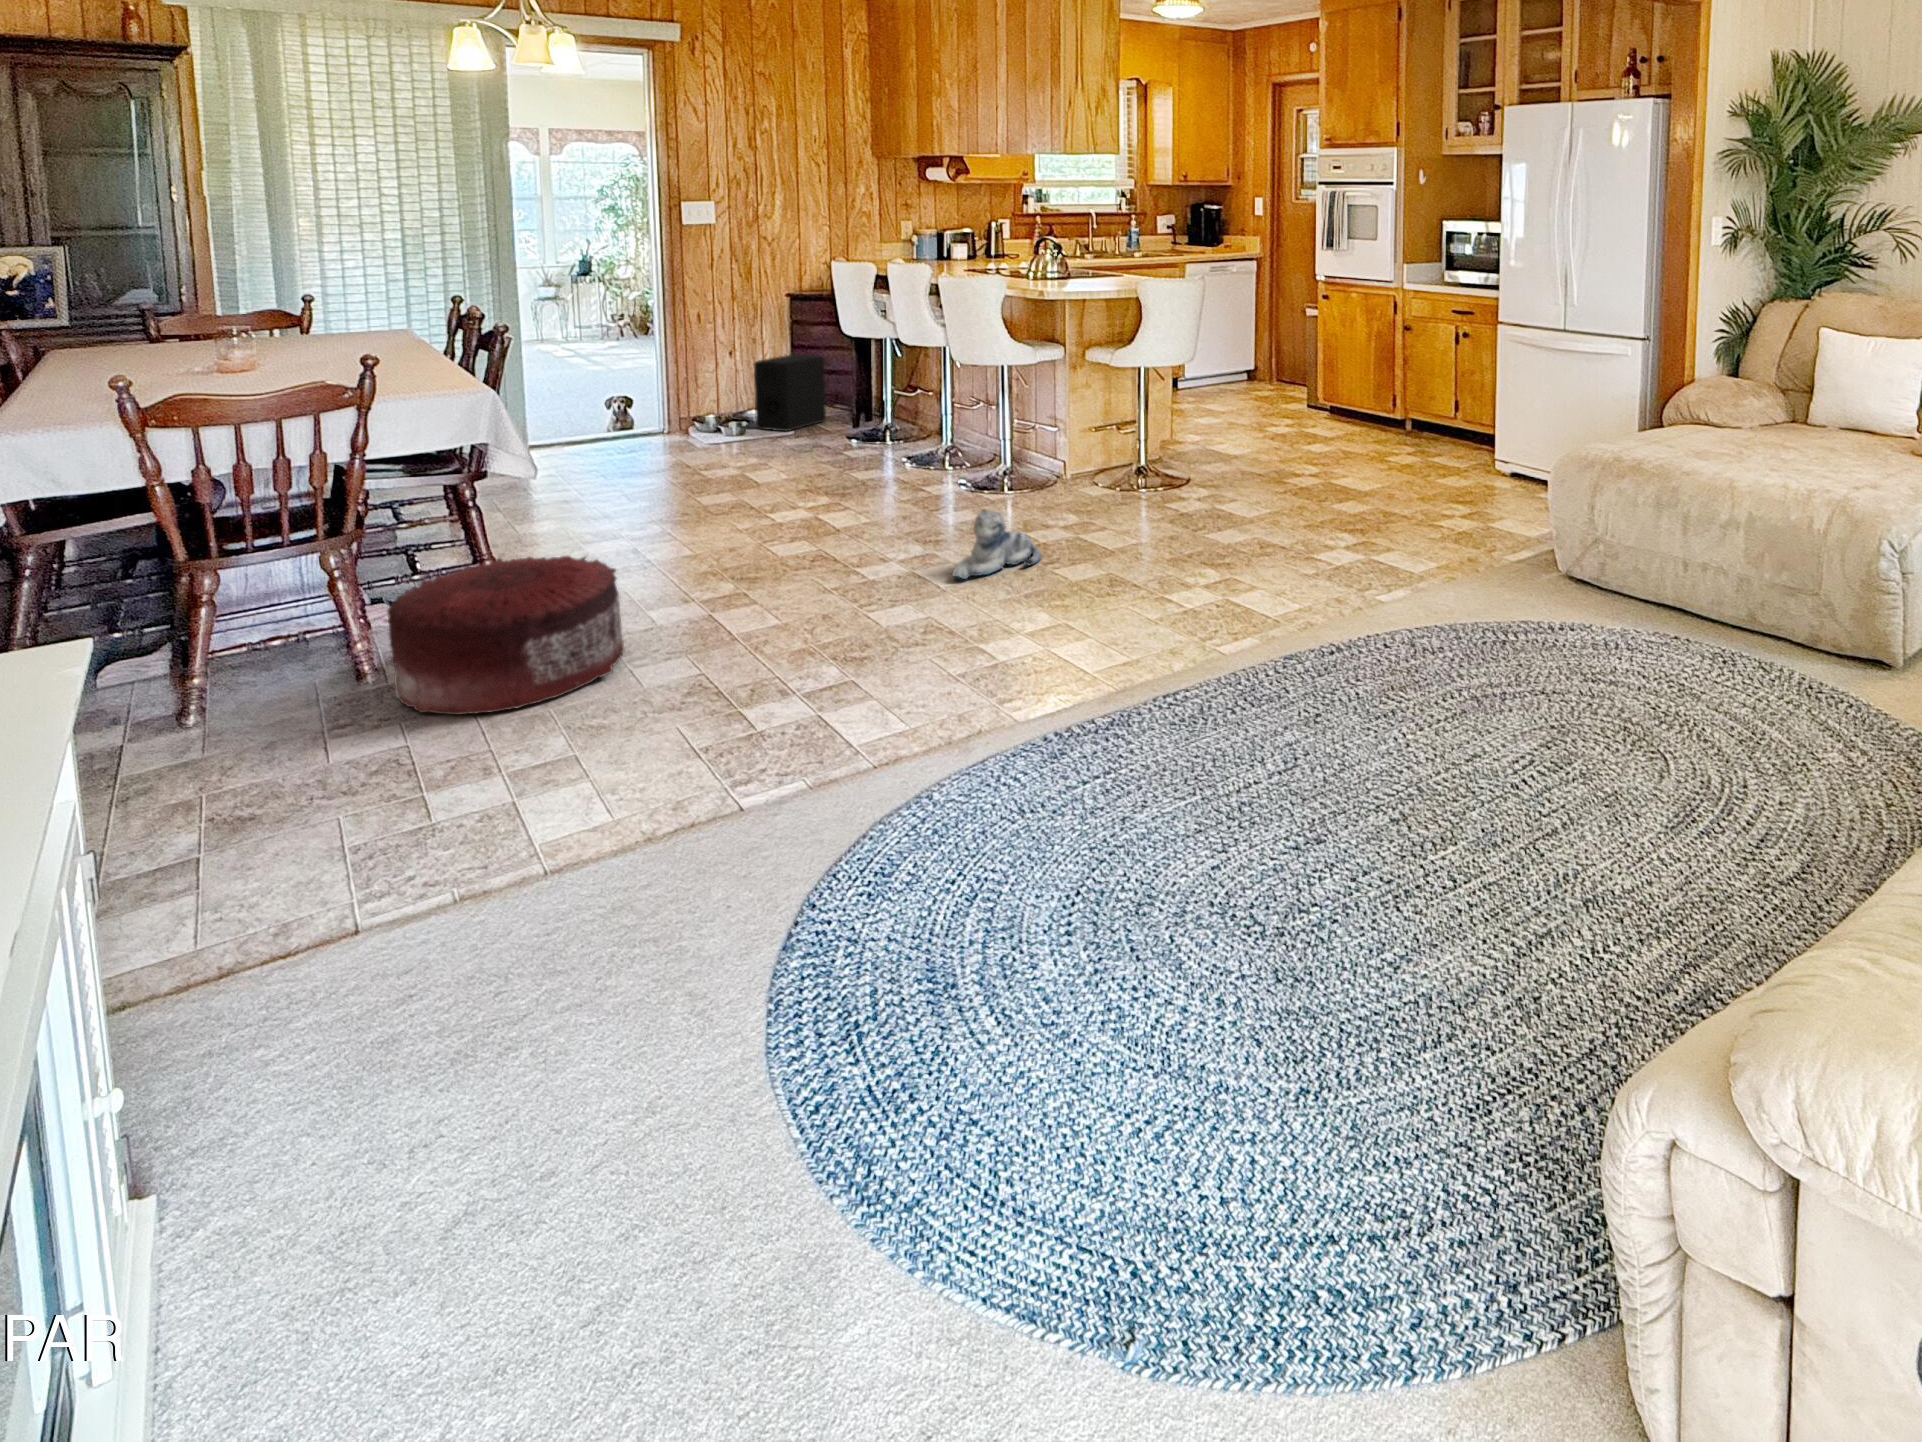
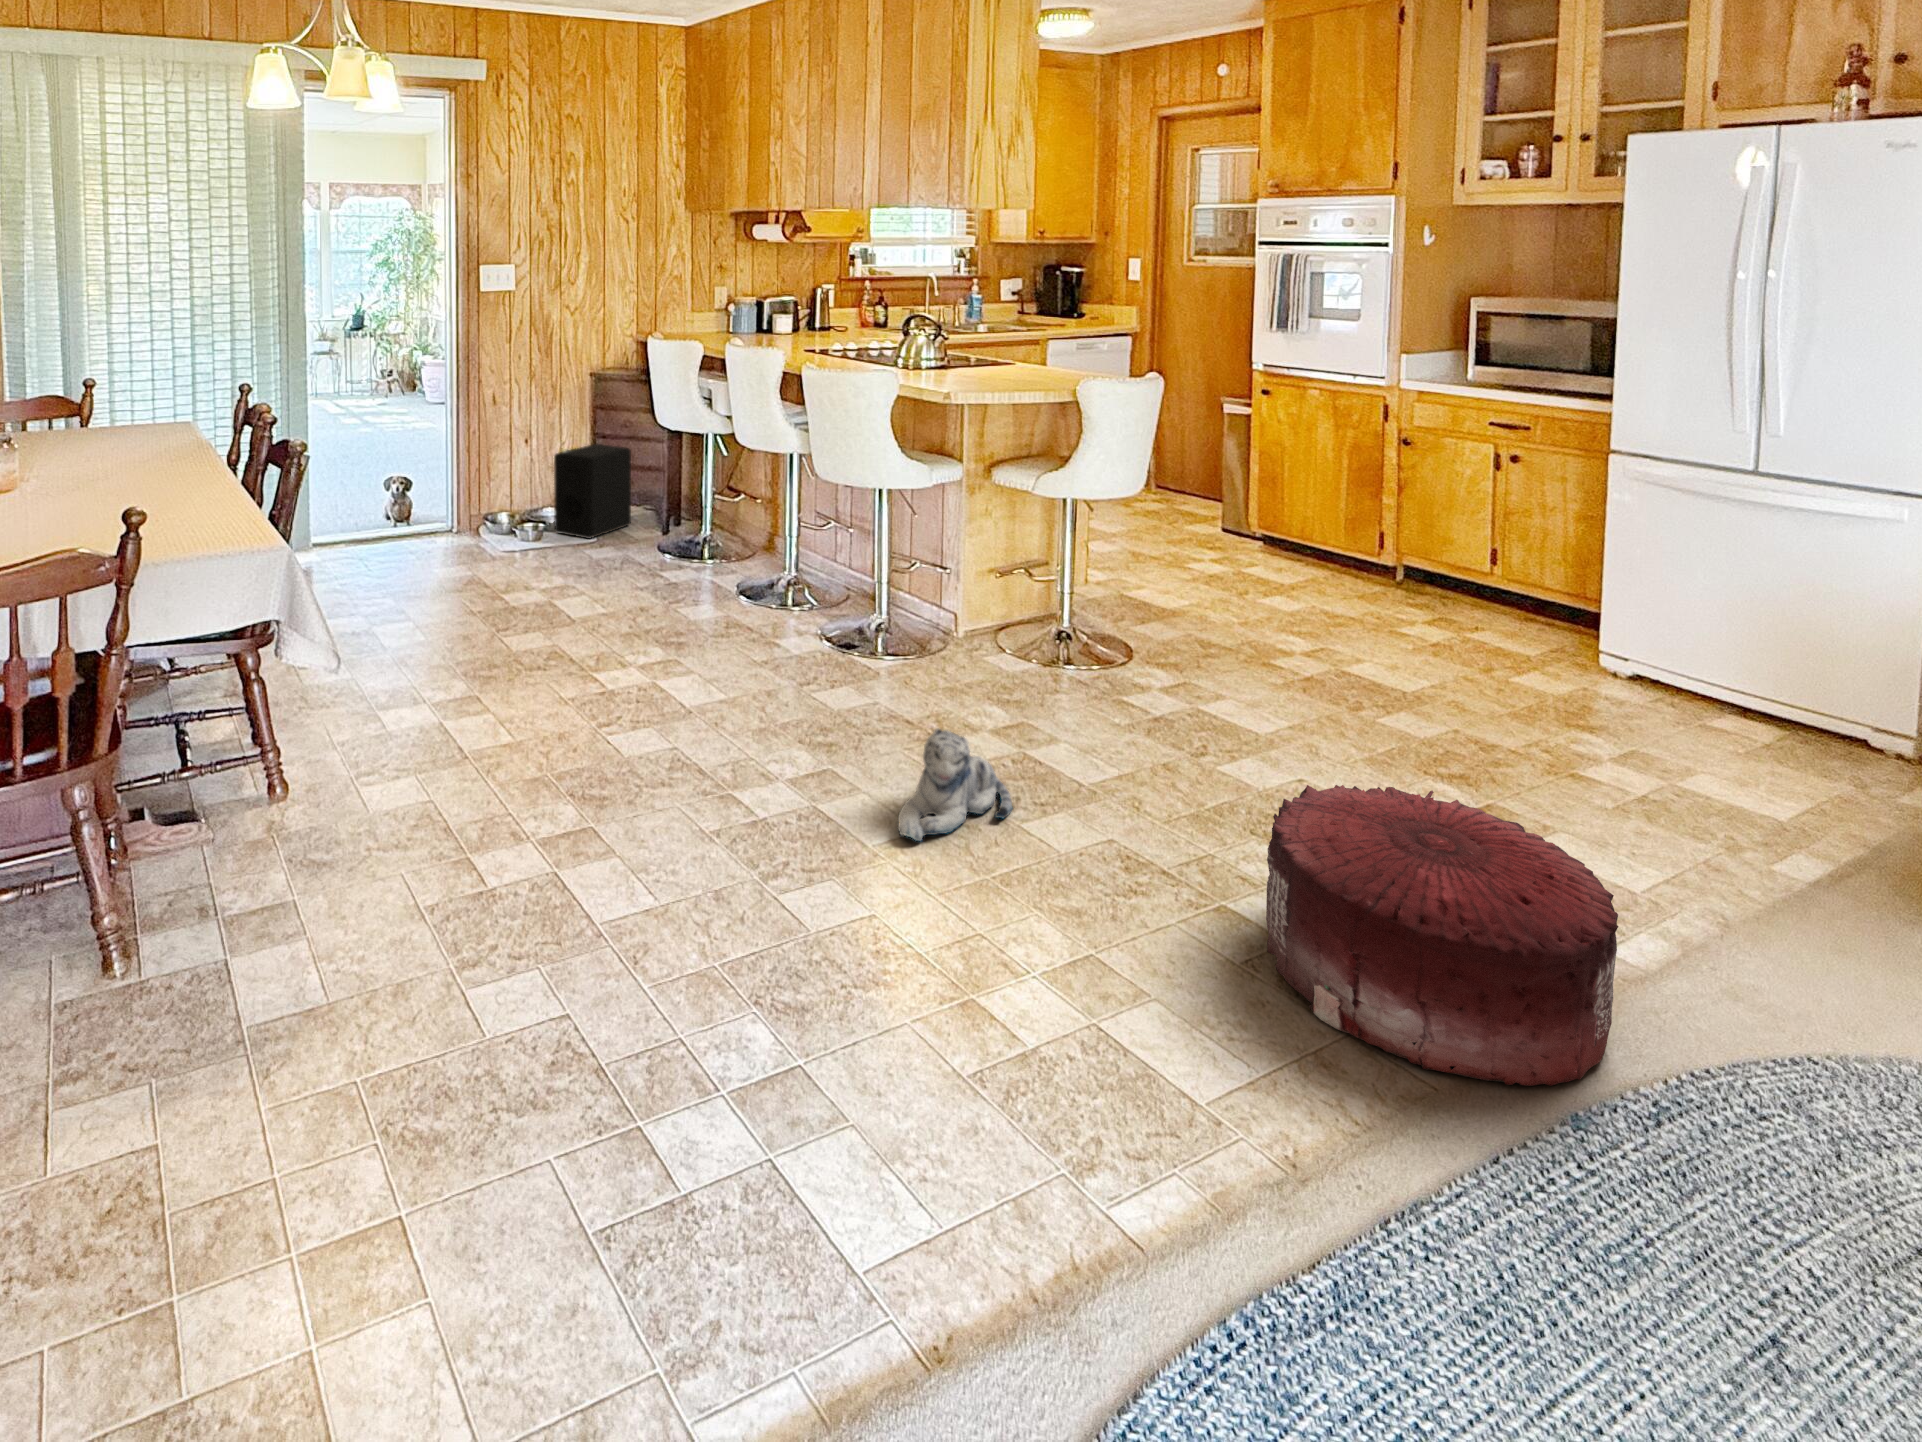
pouf: present [387,556,625,715] -> present [1266,785,1618,1086]

